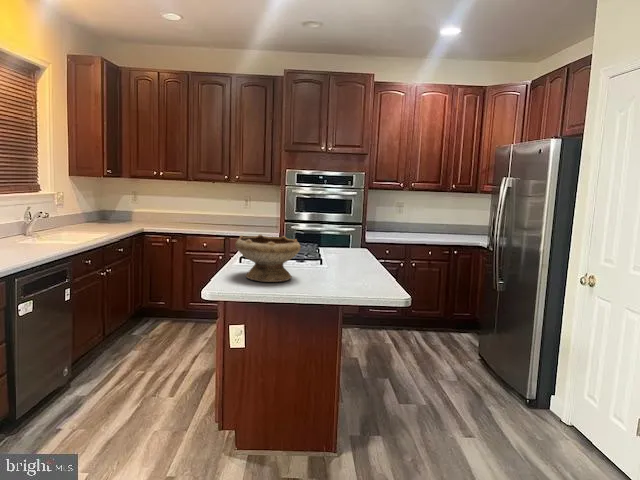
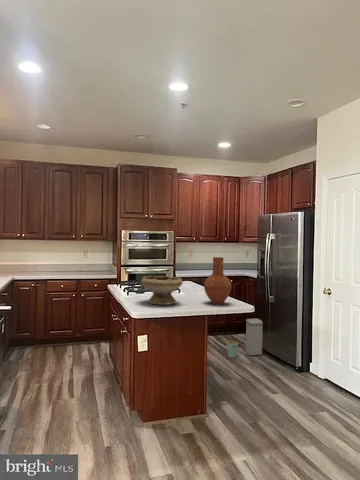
vase: none [336,211,381,288] -> present [204,257,232,304]
trash can: none [425,312,486,370] -> present [227,319,263,357]

